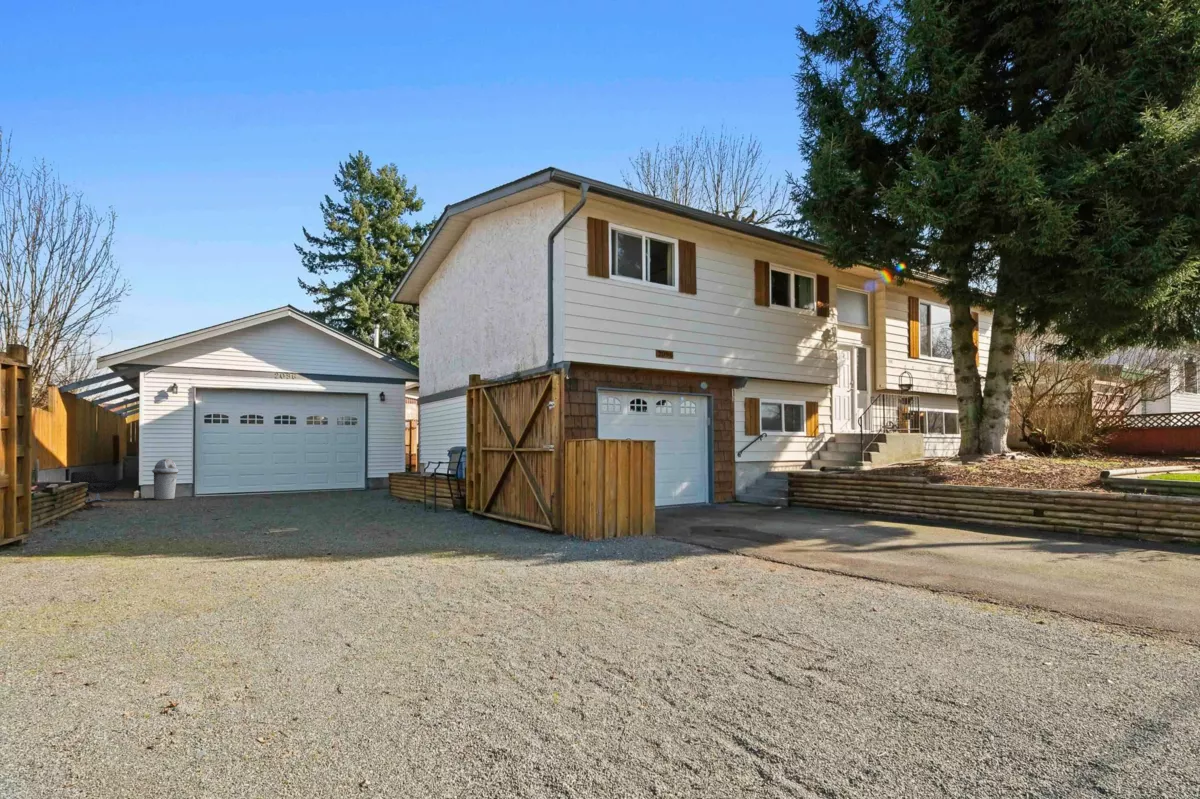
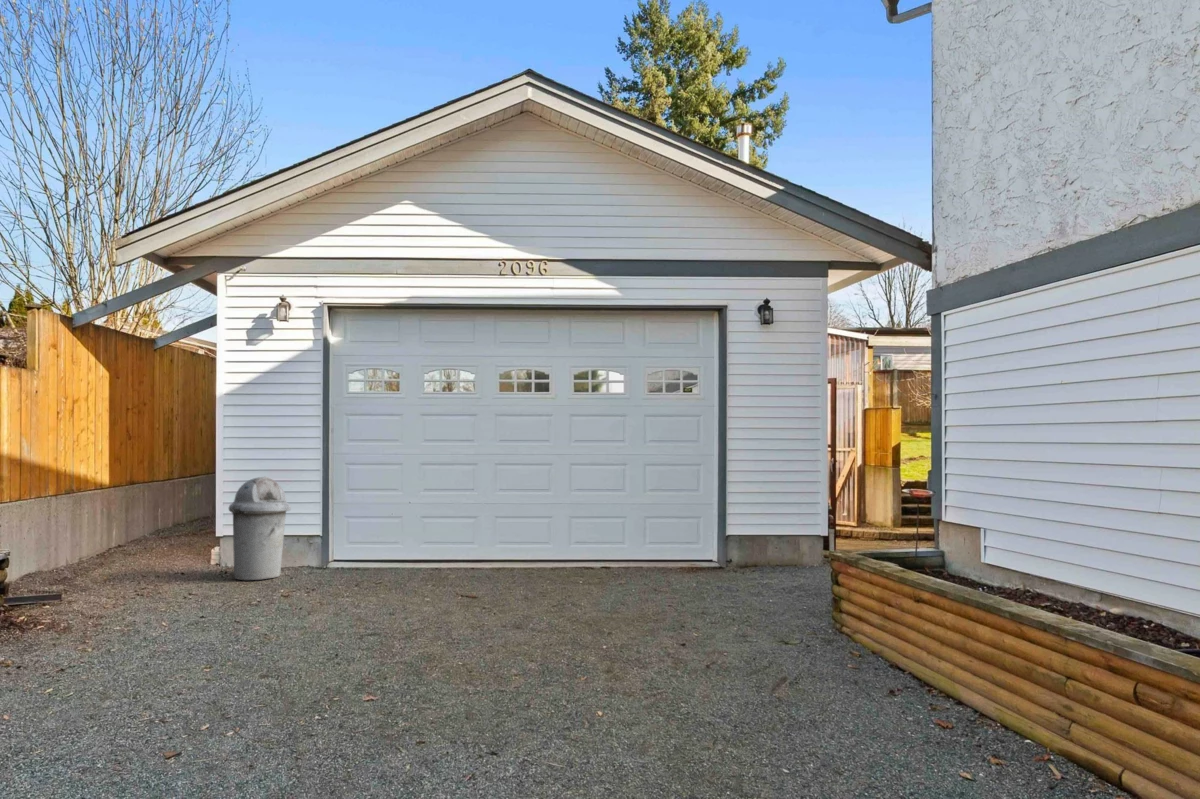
lounge chair: present [70,471,120,502] -> none [63,502,171,582]

